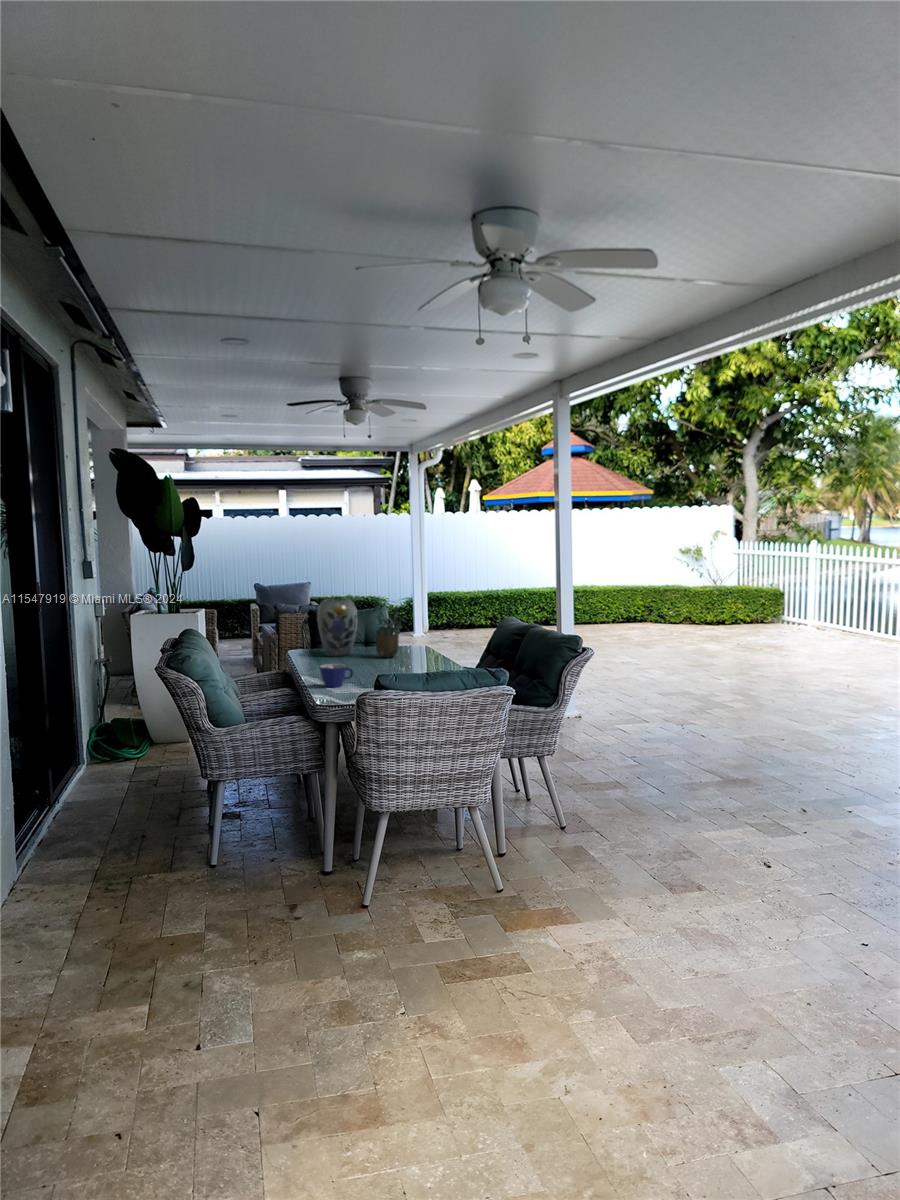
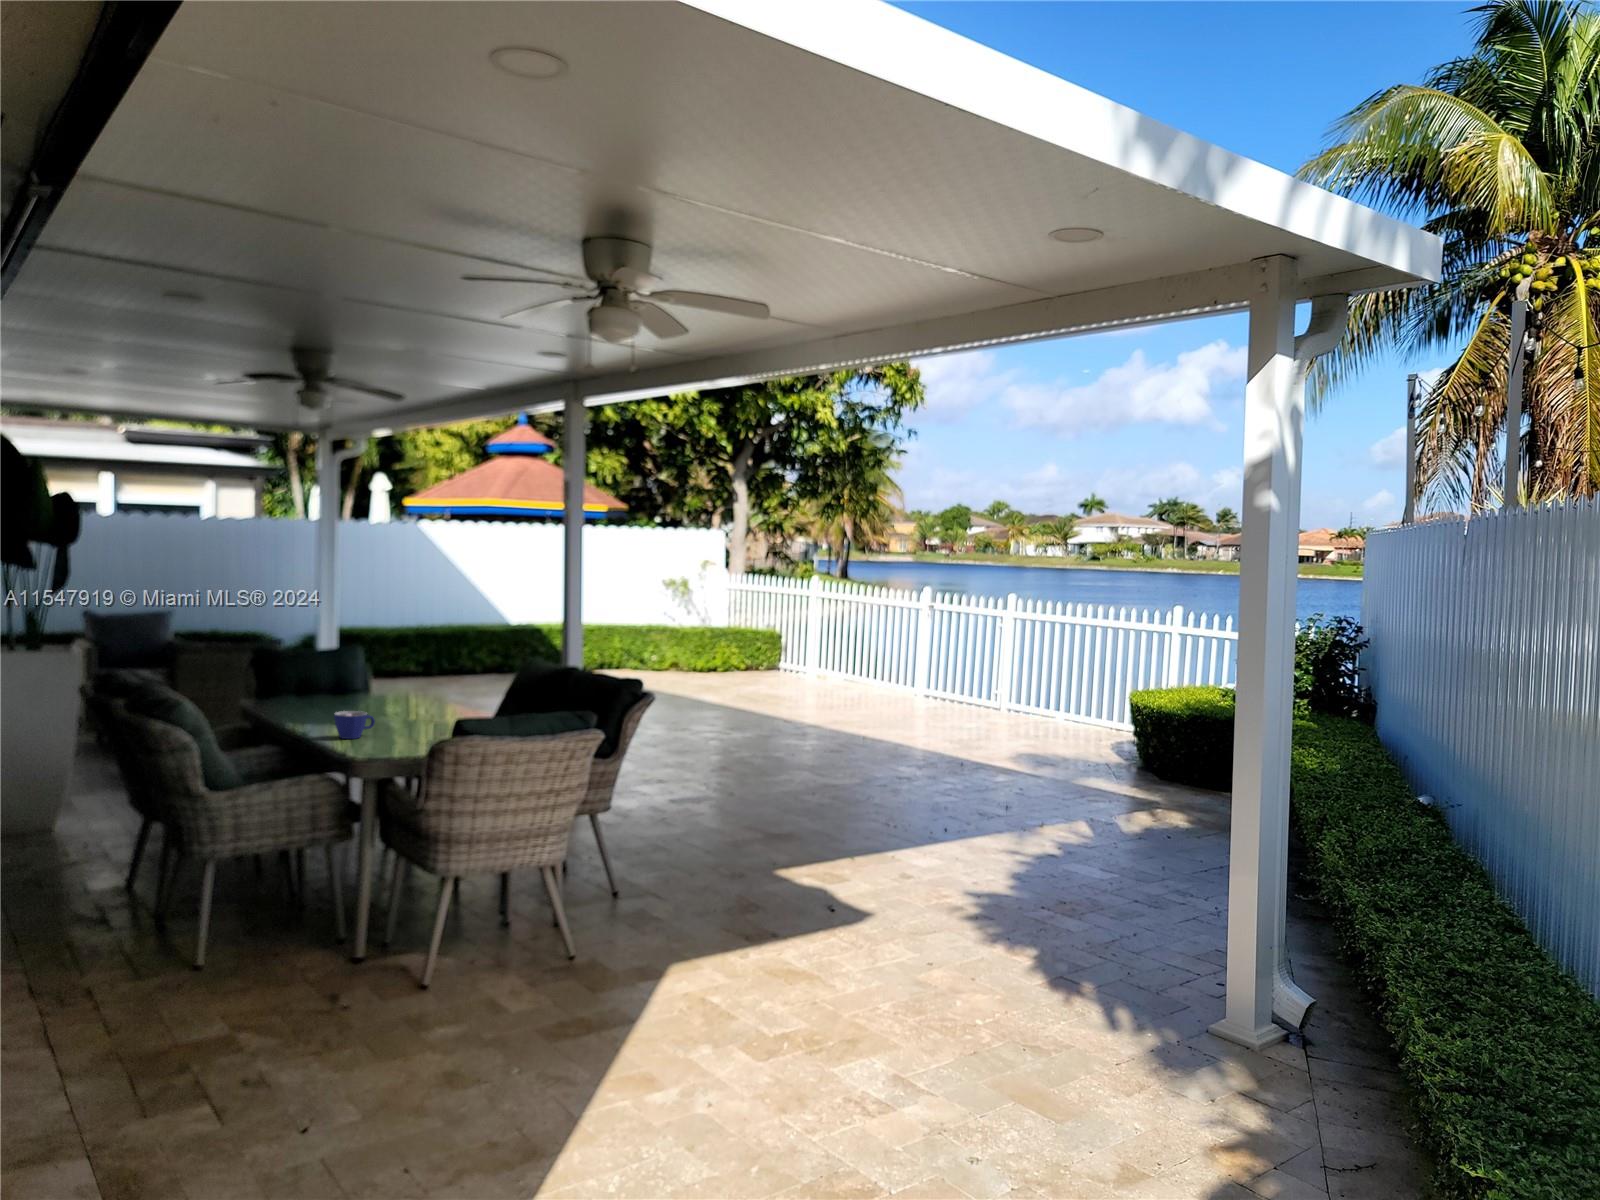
vase: present [317,599,357,657] -> none [283,631,338,705]
potted plant: present [374,599,402,657] -> none [364,632,404,705]

